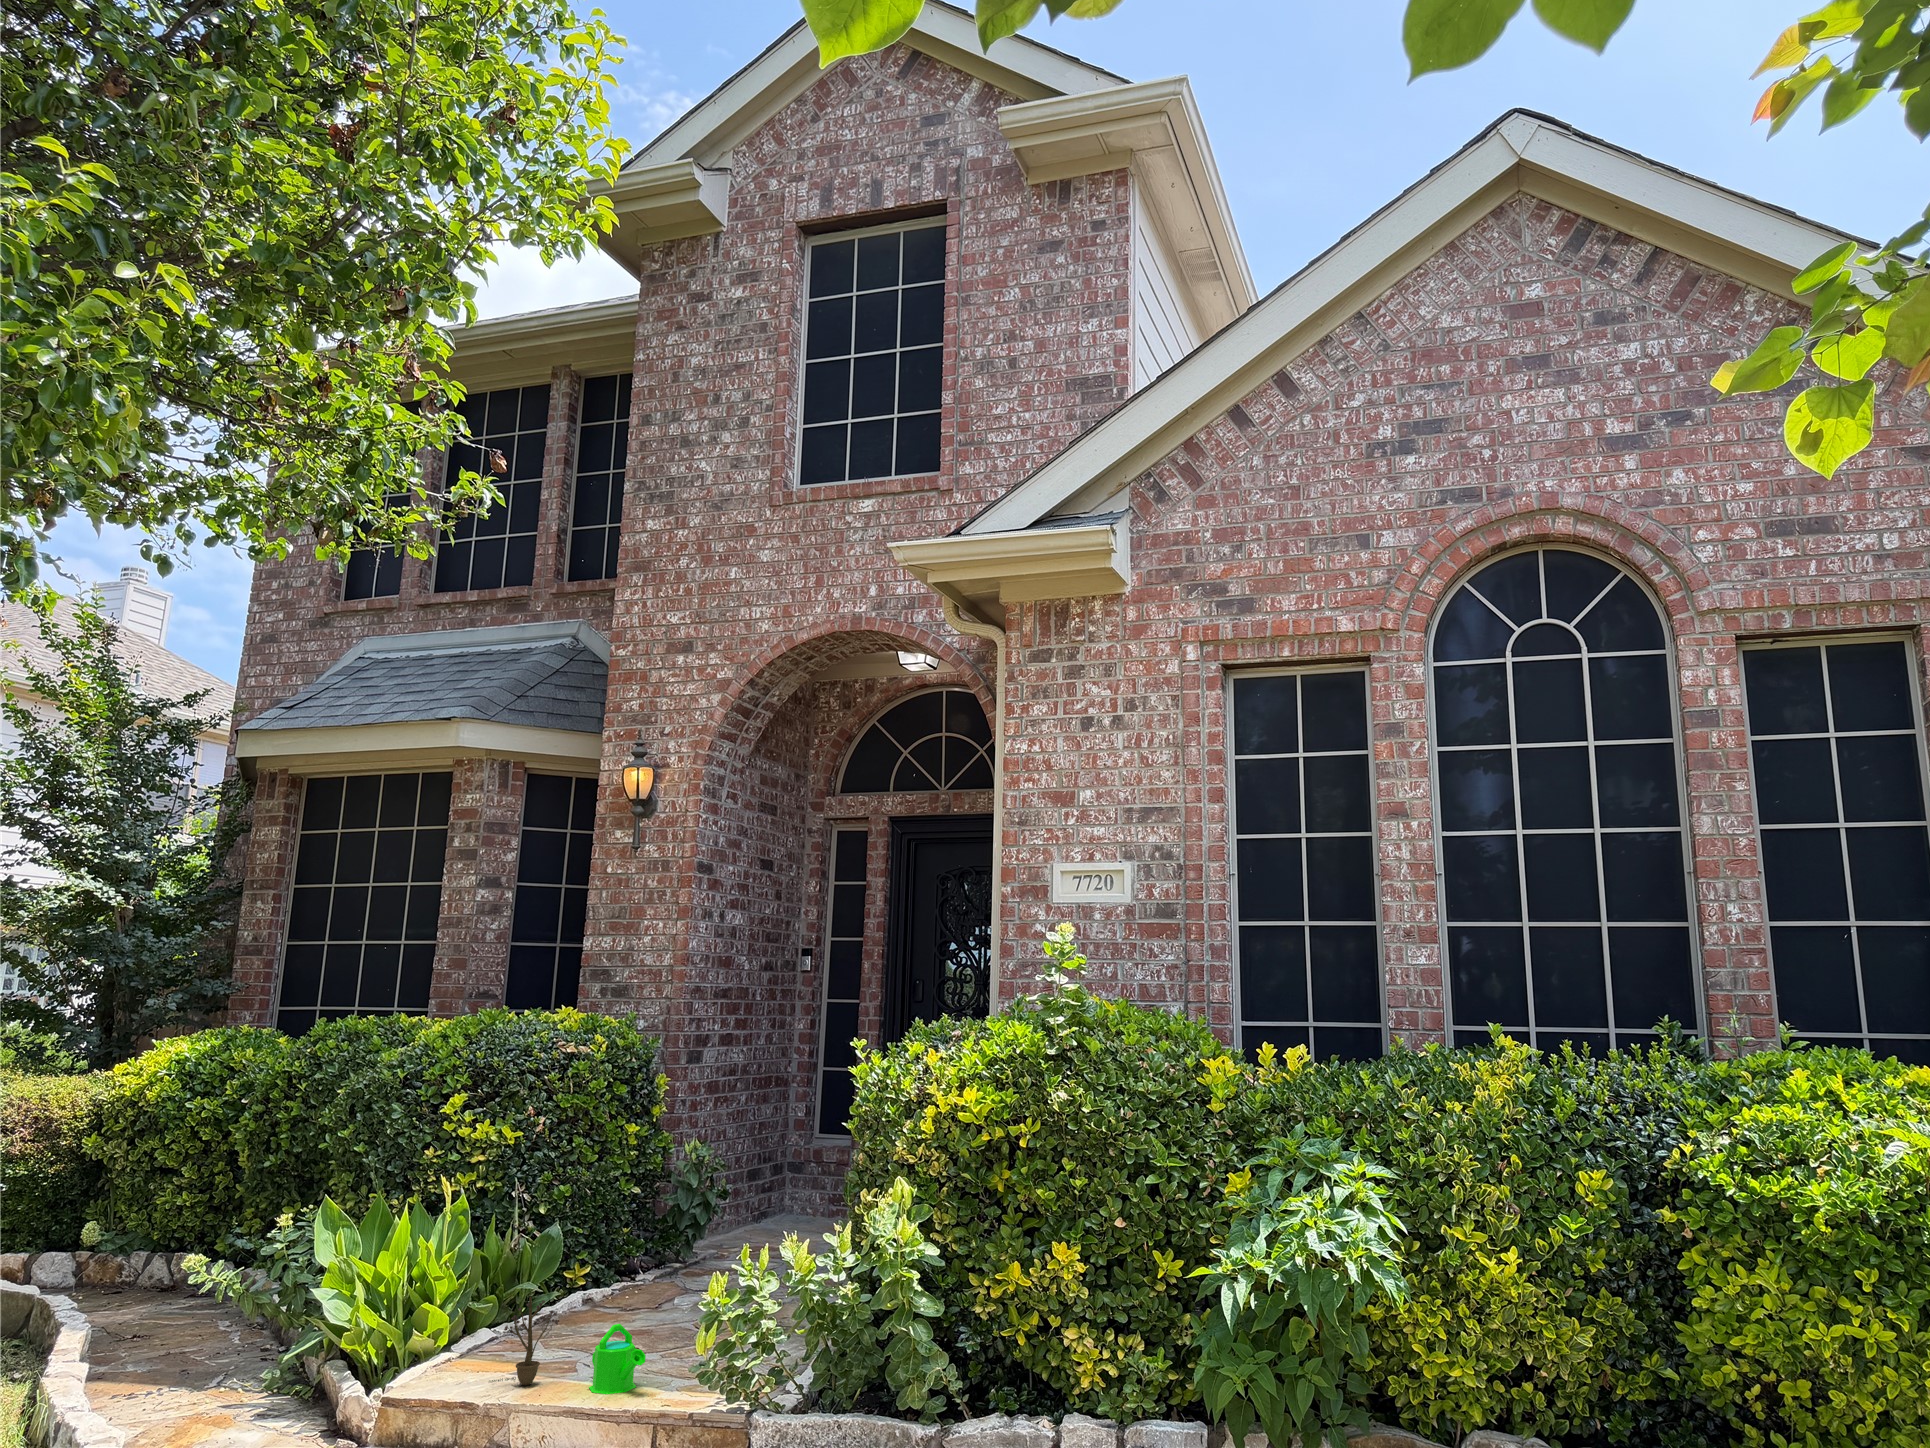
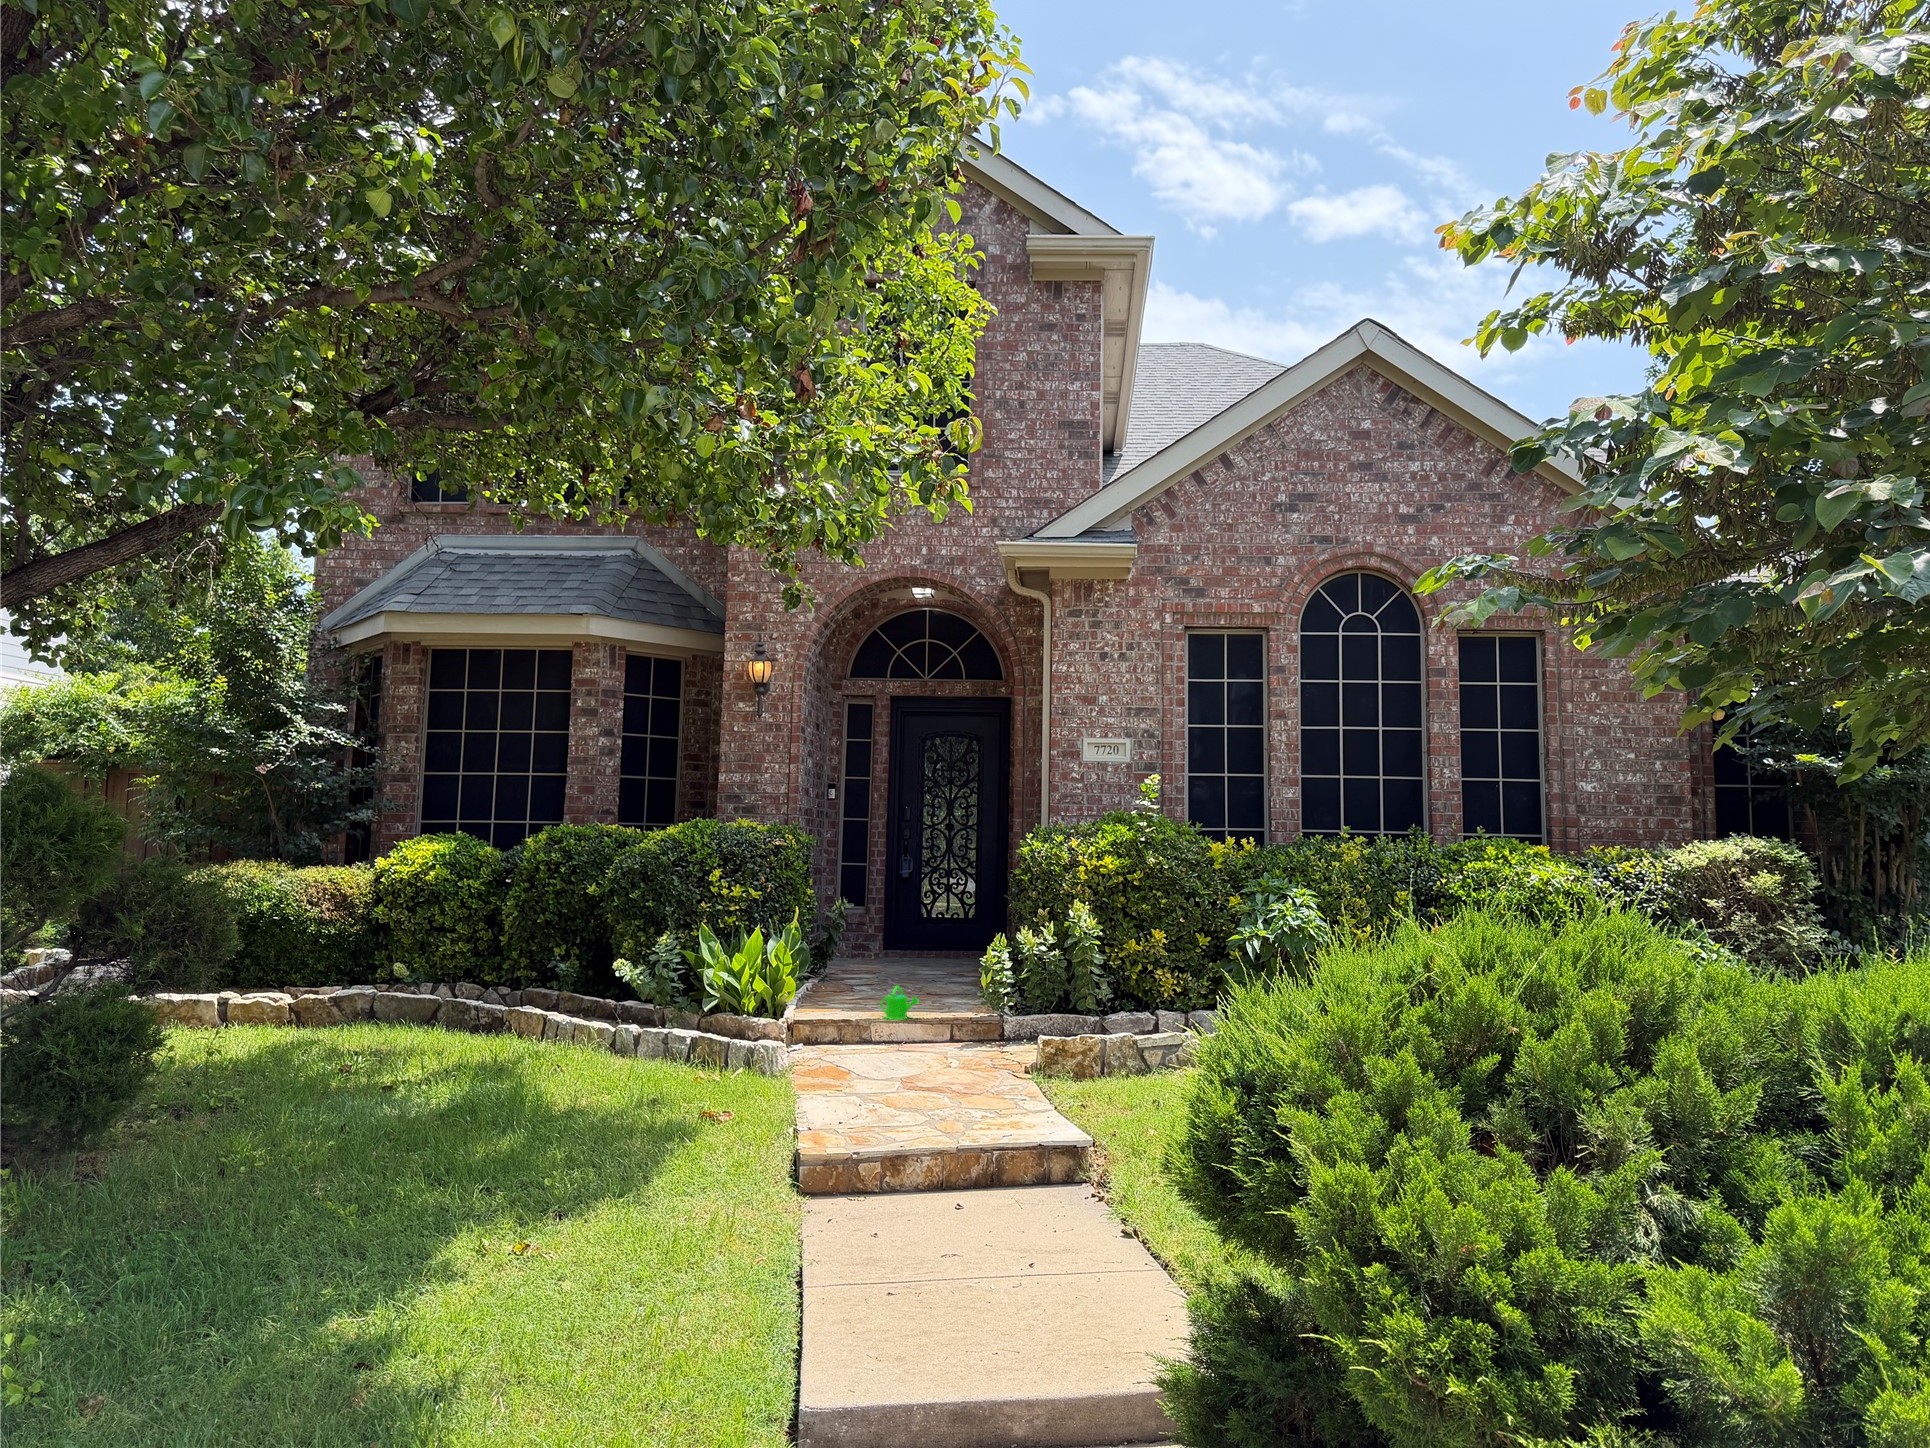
decorative plant: present [489,1297,558,1385] -> none [828,973,861,1019]

